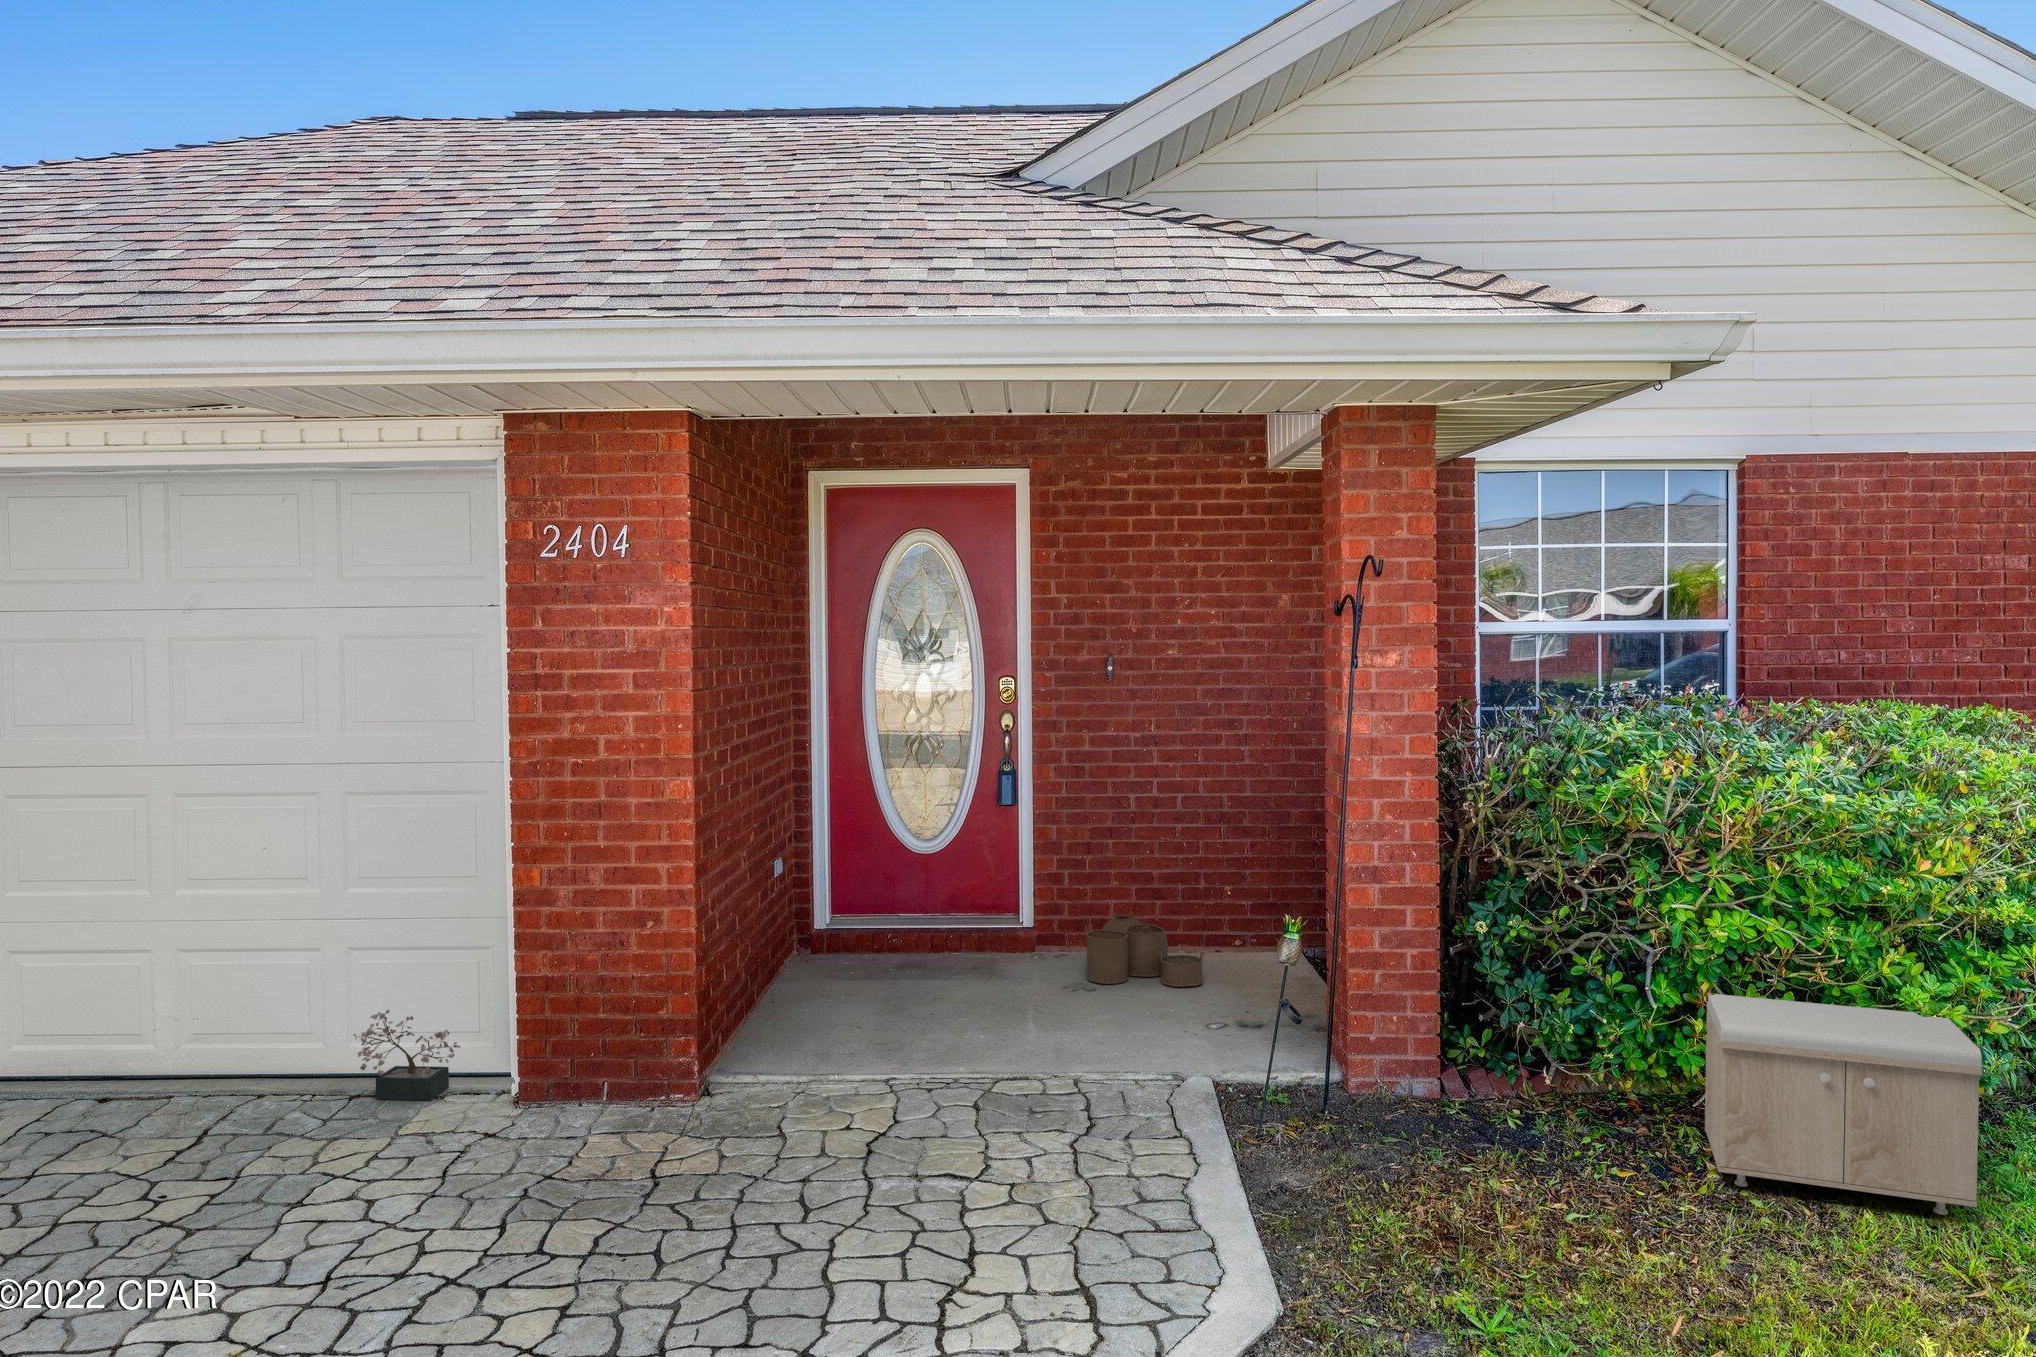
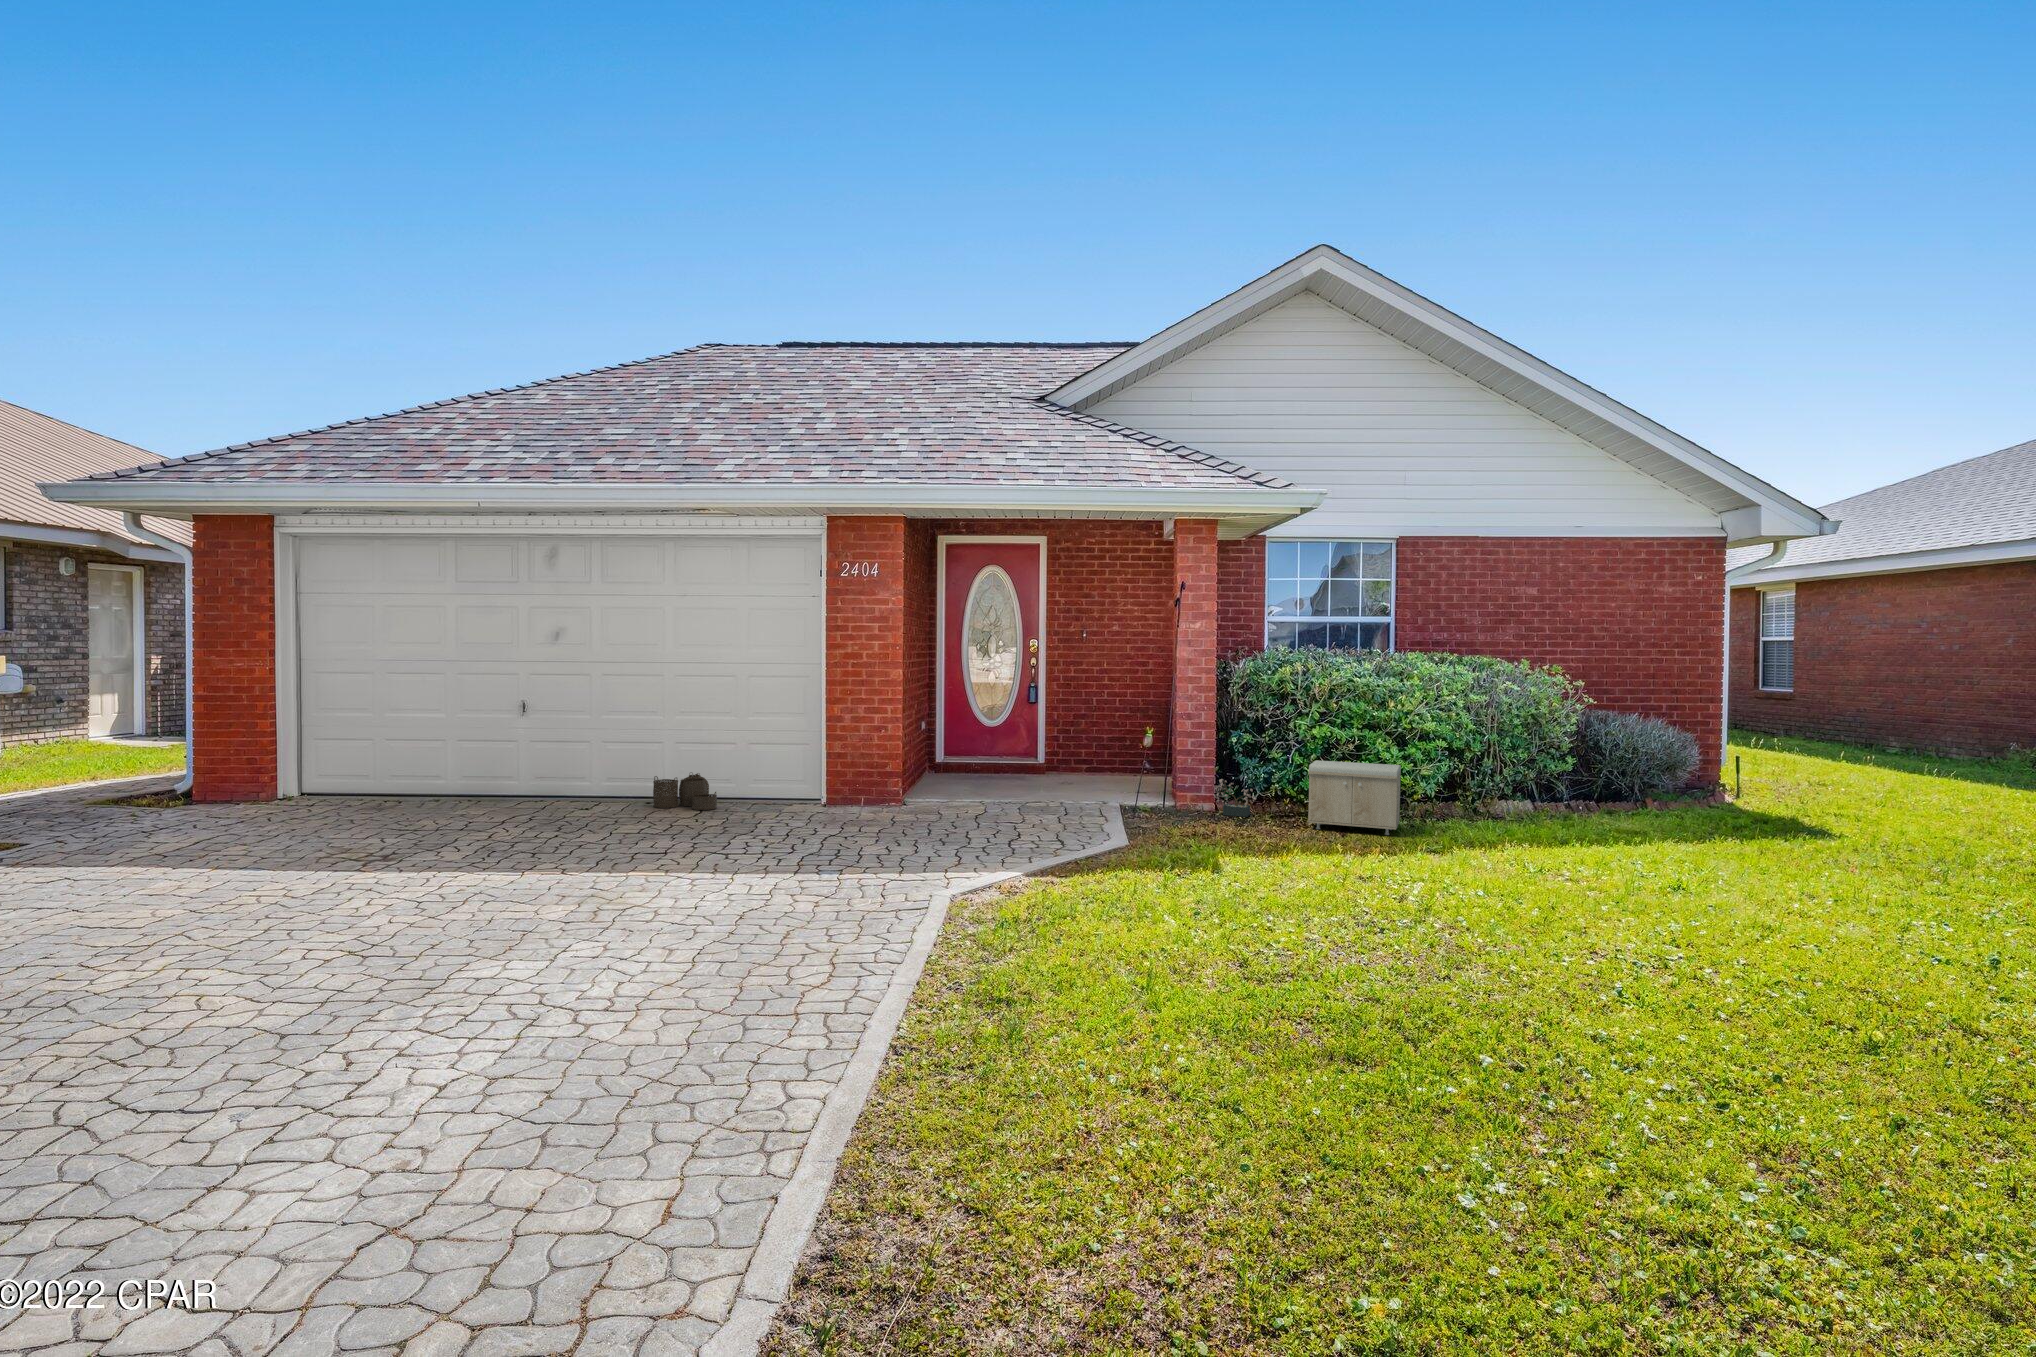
woven basket: present [1085,911,1204,987] -> present [653,773,717,810]
decorative plant: present [354,1010,461,1100] -> present [1214,779,1256,817]

